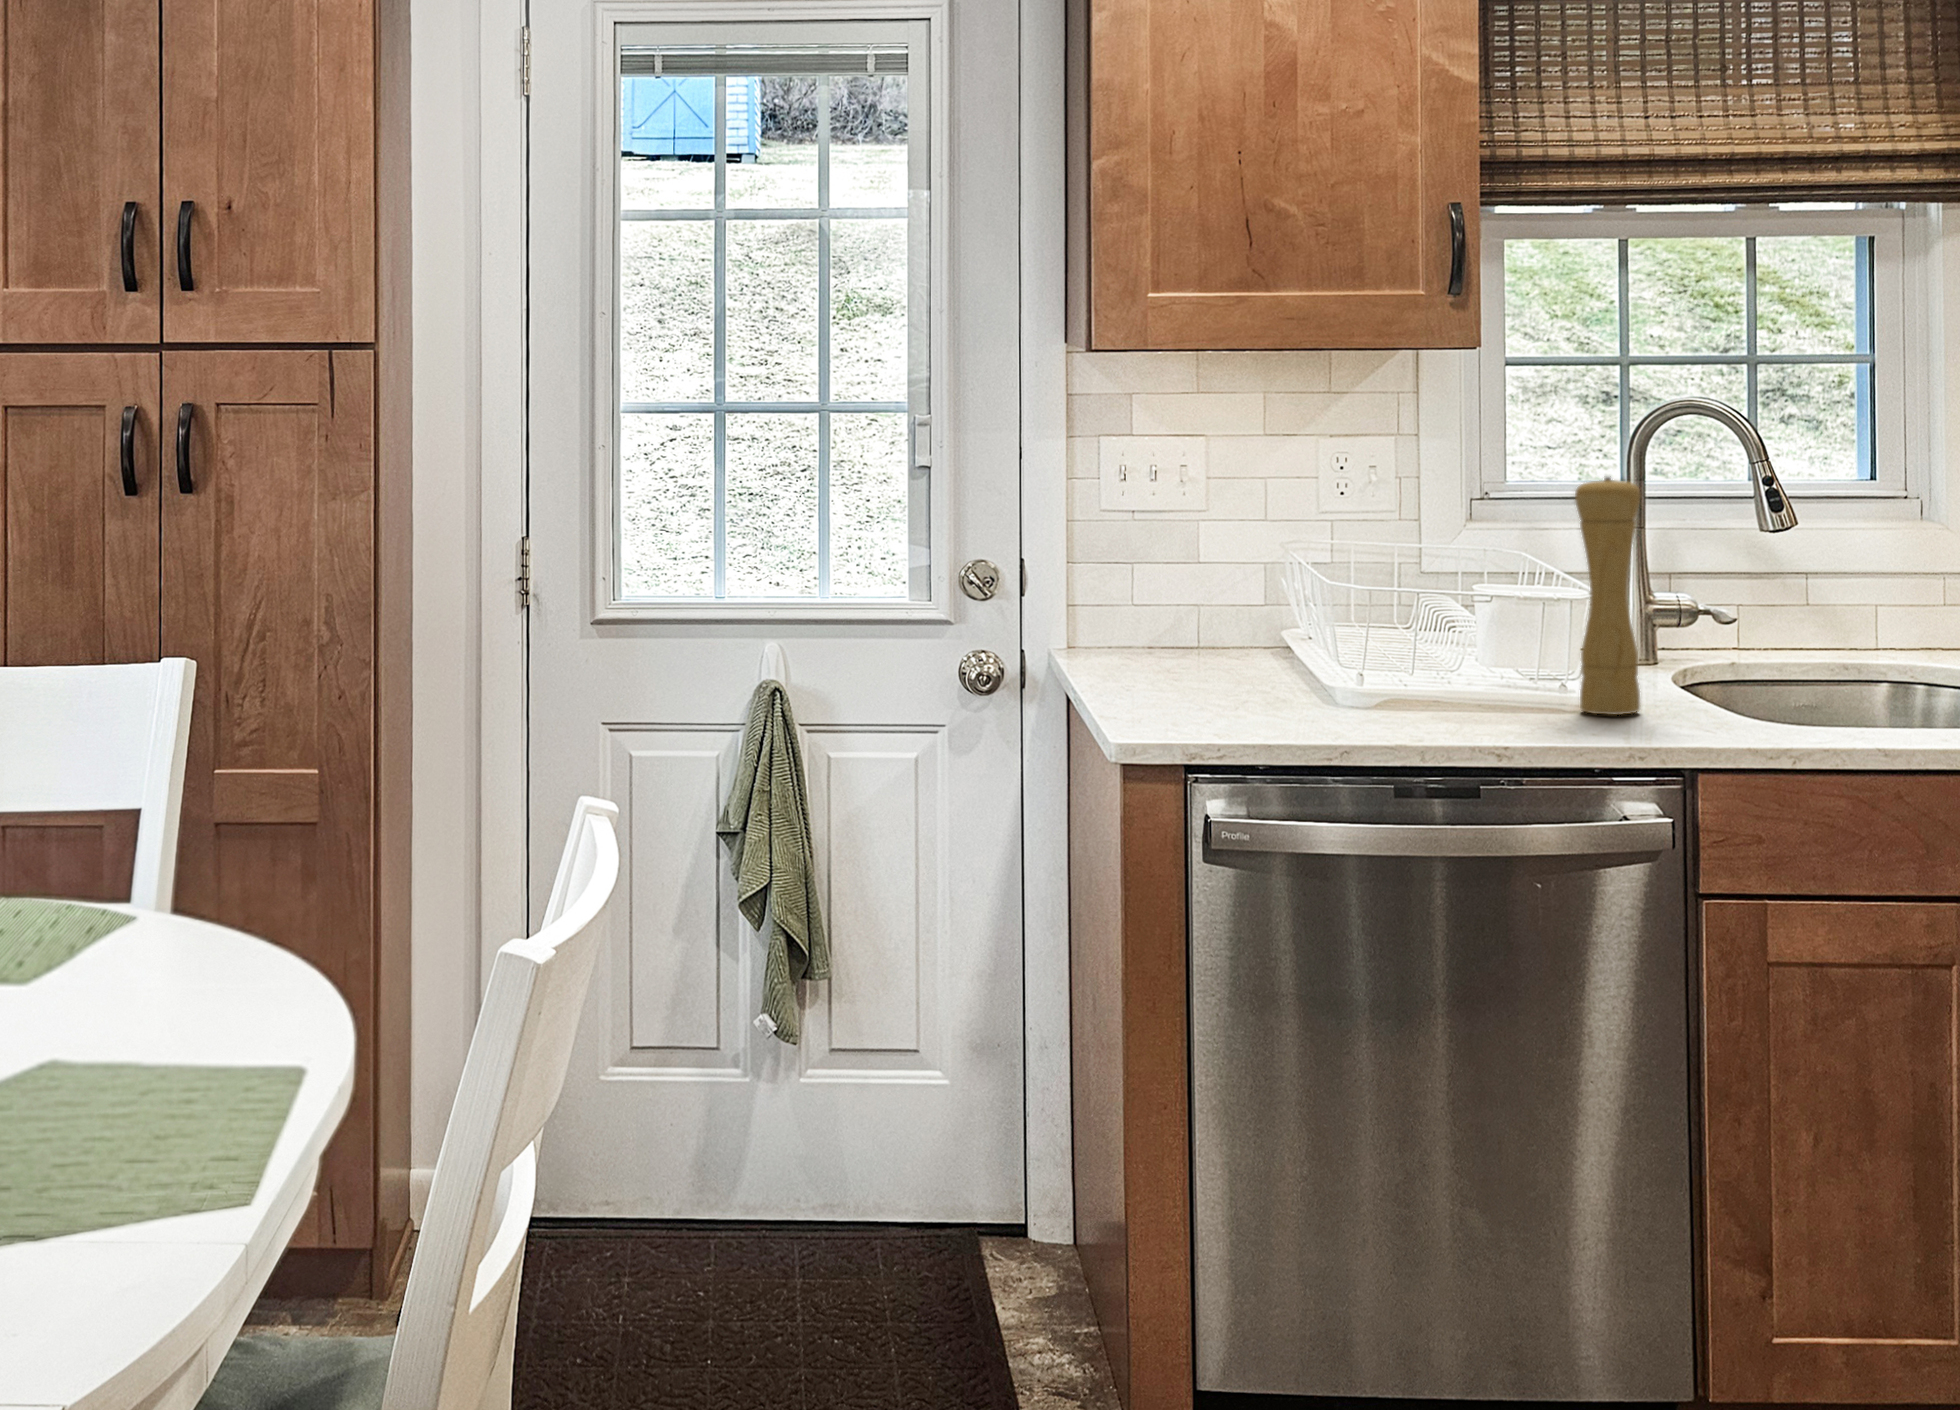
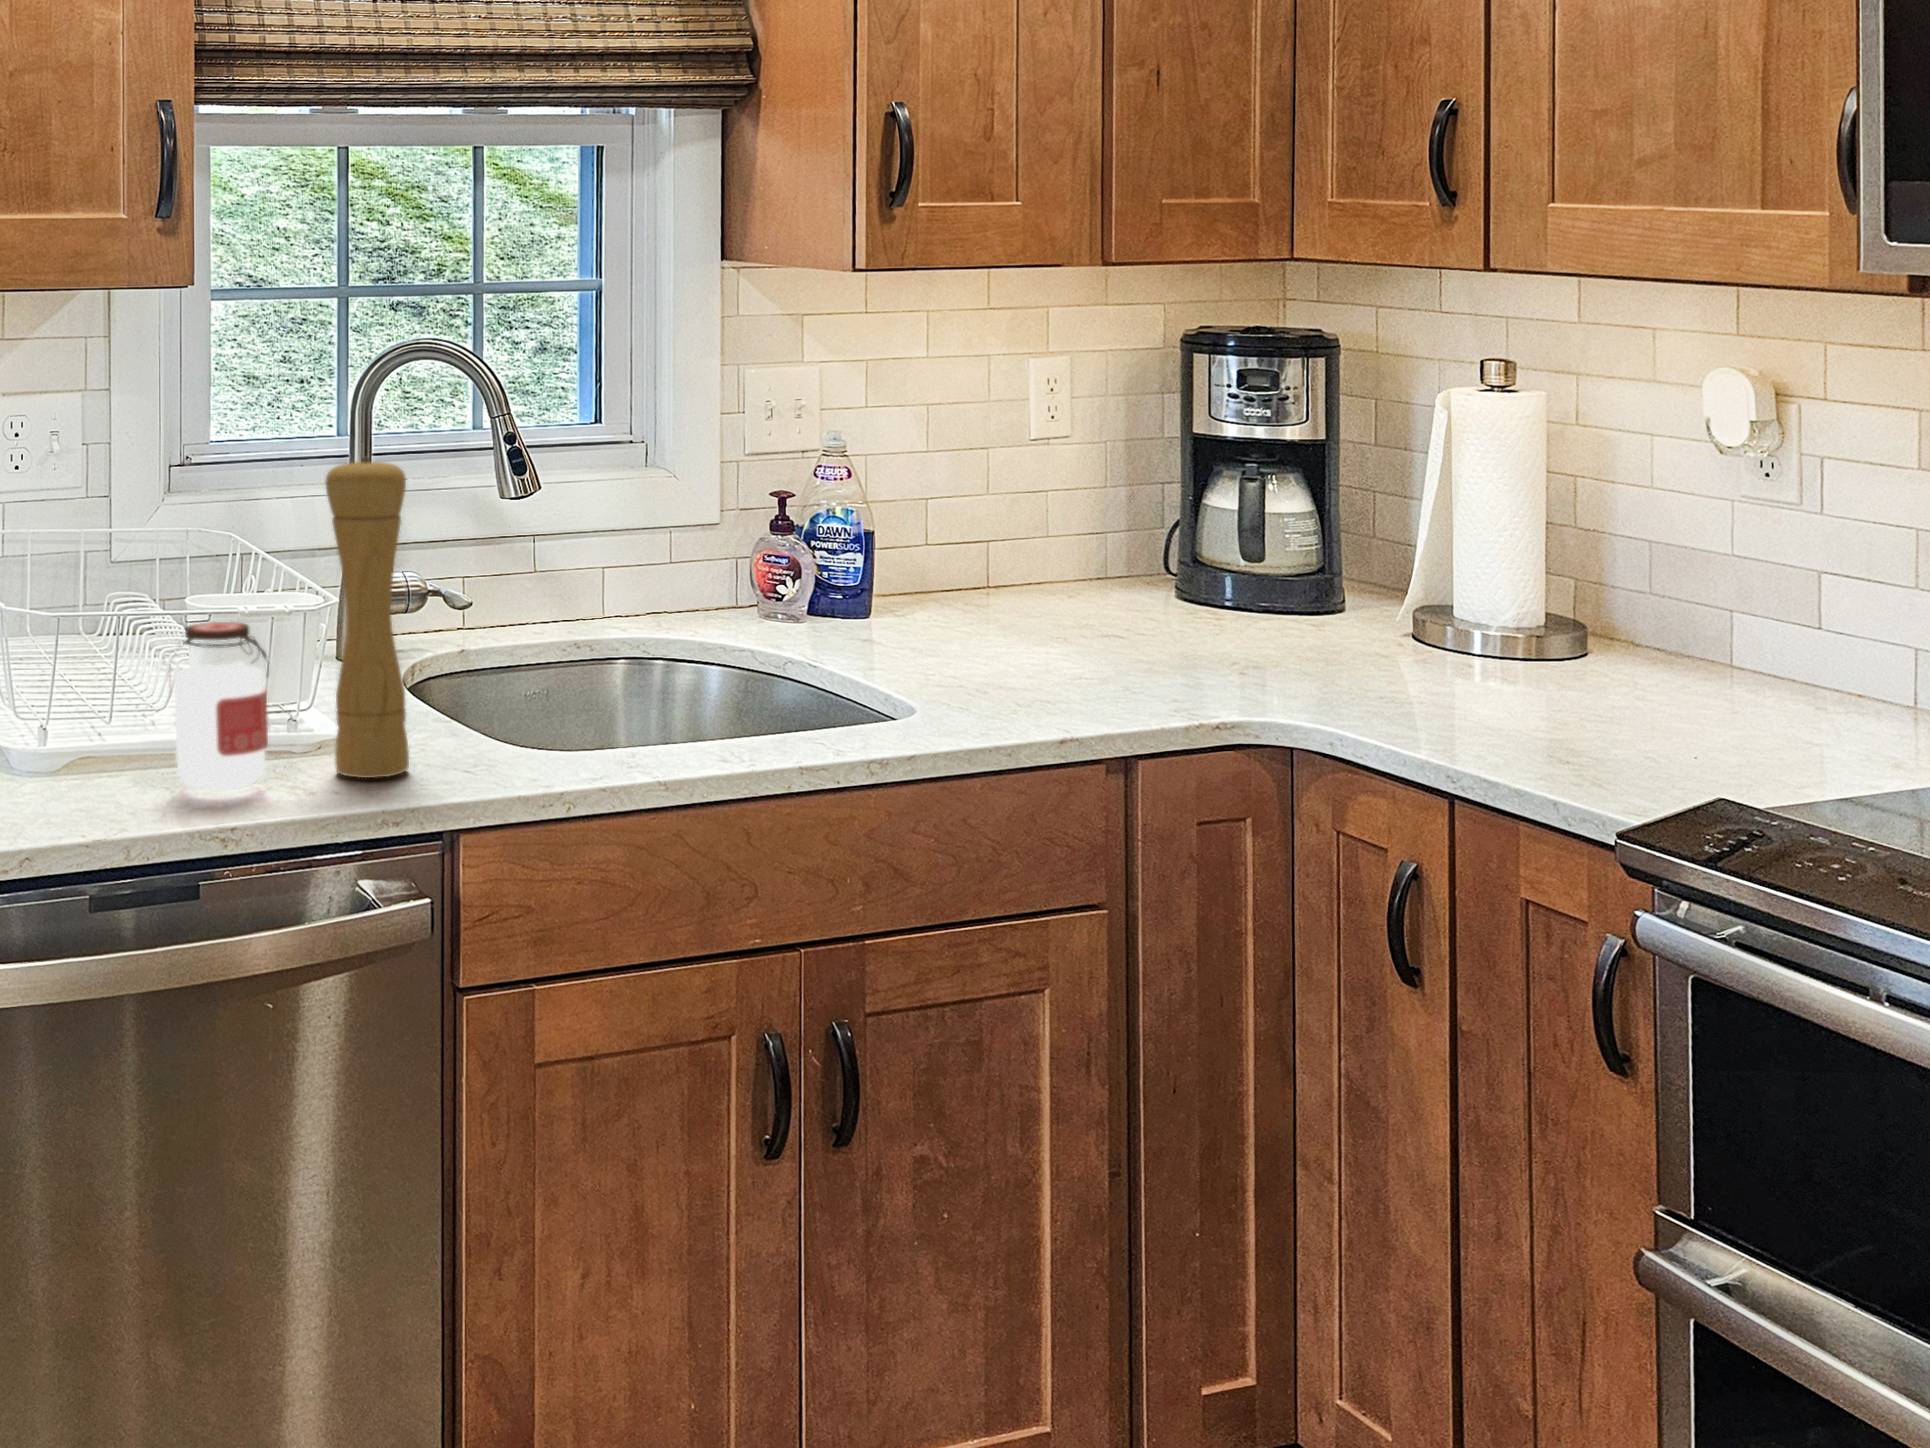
jar: none [1449,596,1527,717] -> present [170,622,268,791]

